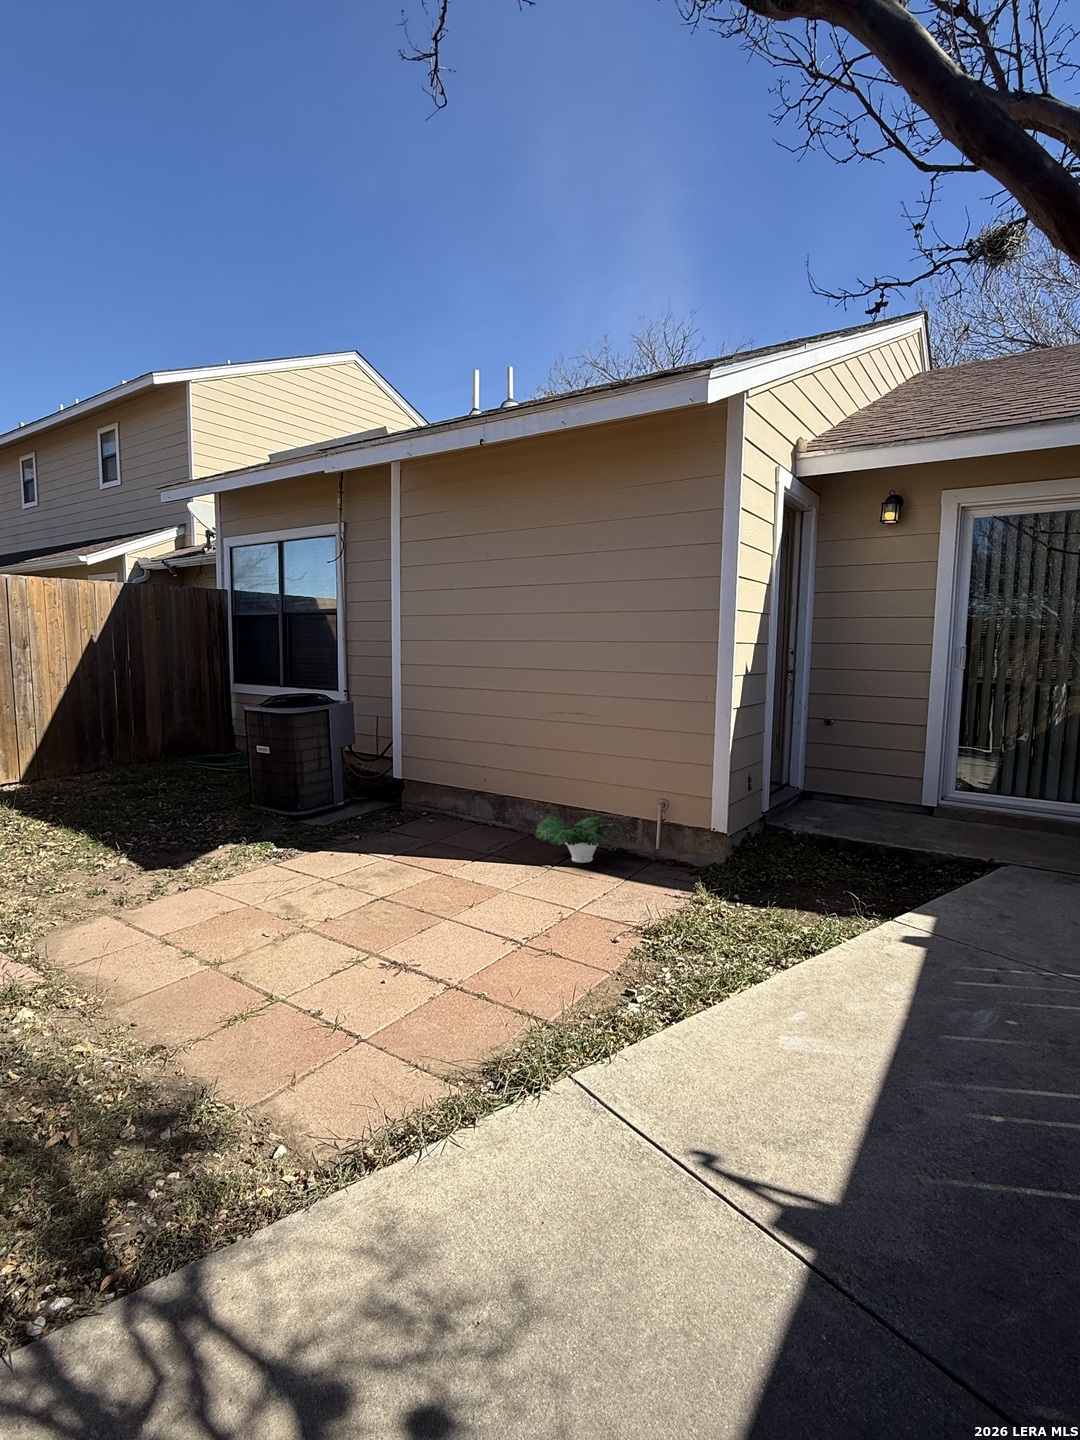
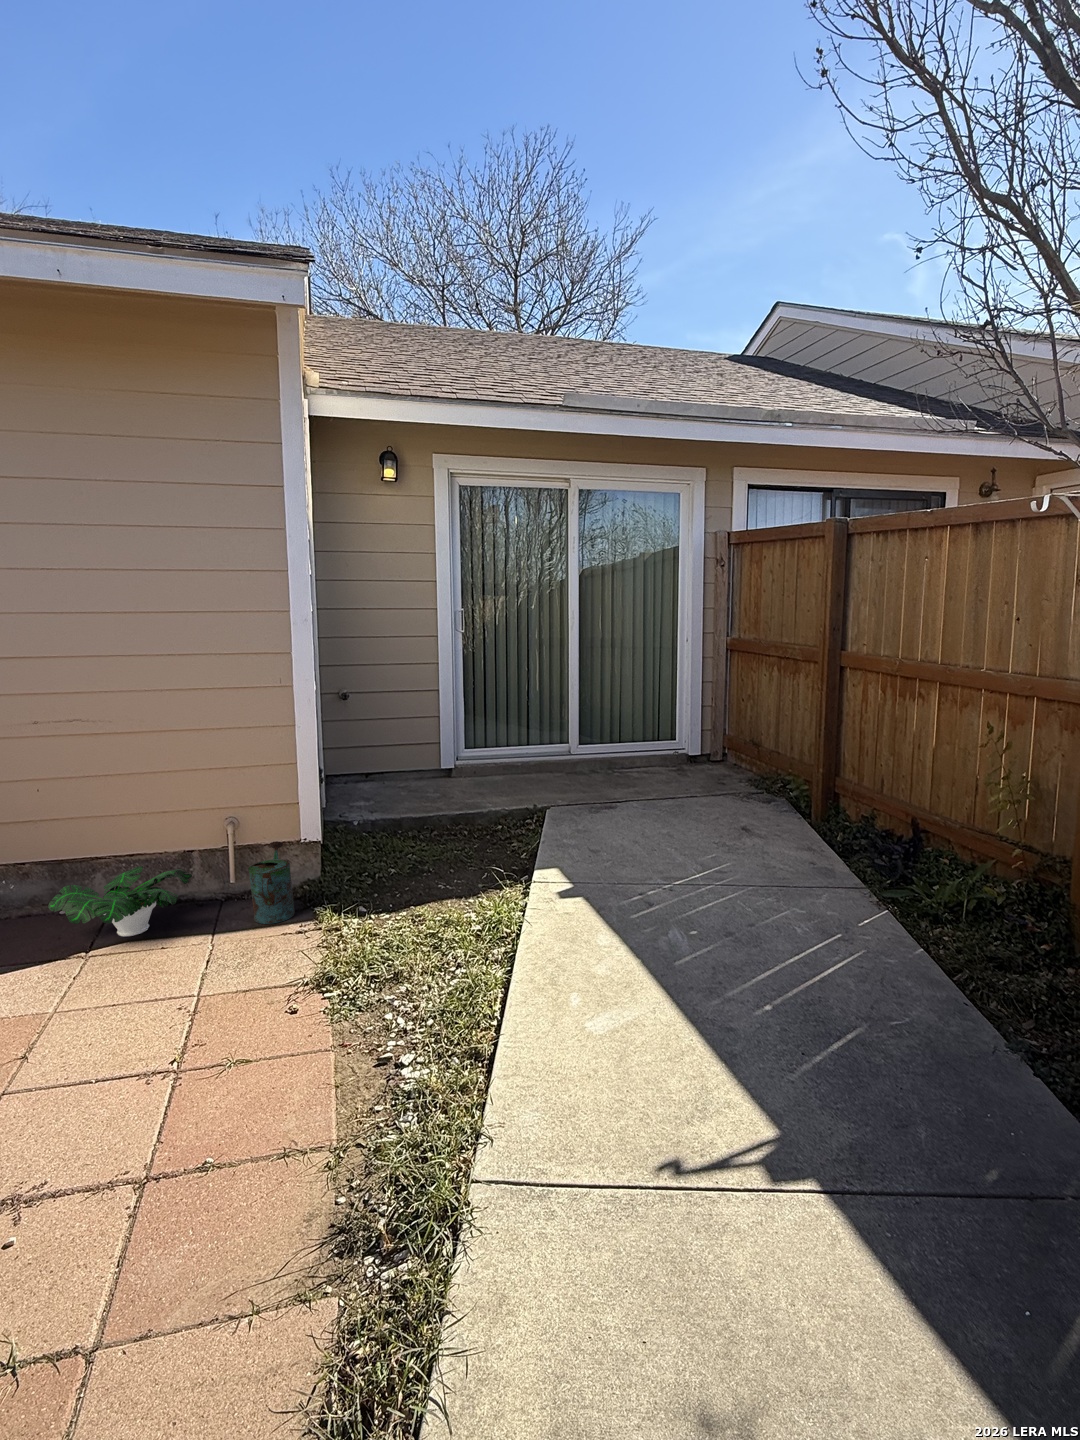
watering can: none [653,822,695,885] -> present [248,841,295,924]

